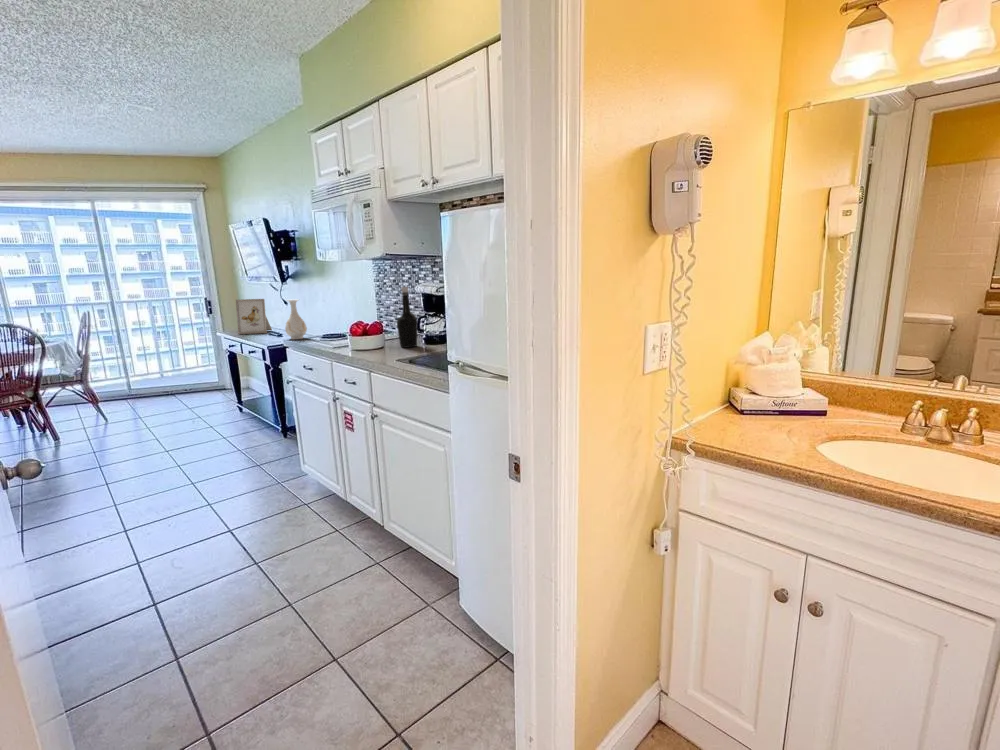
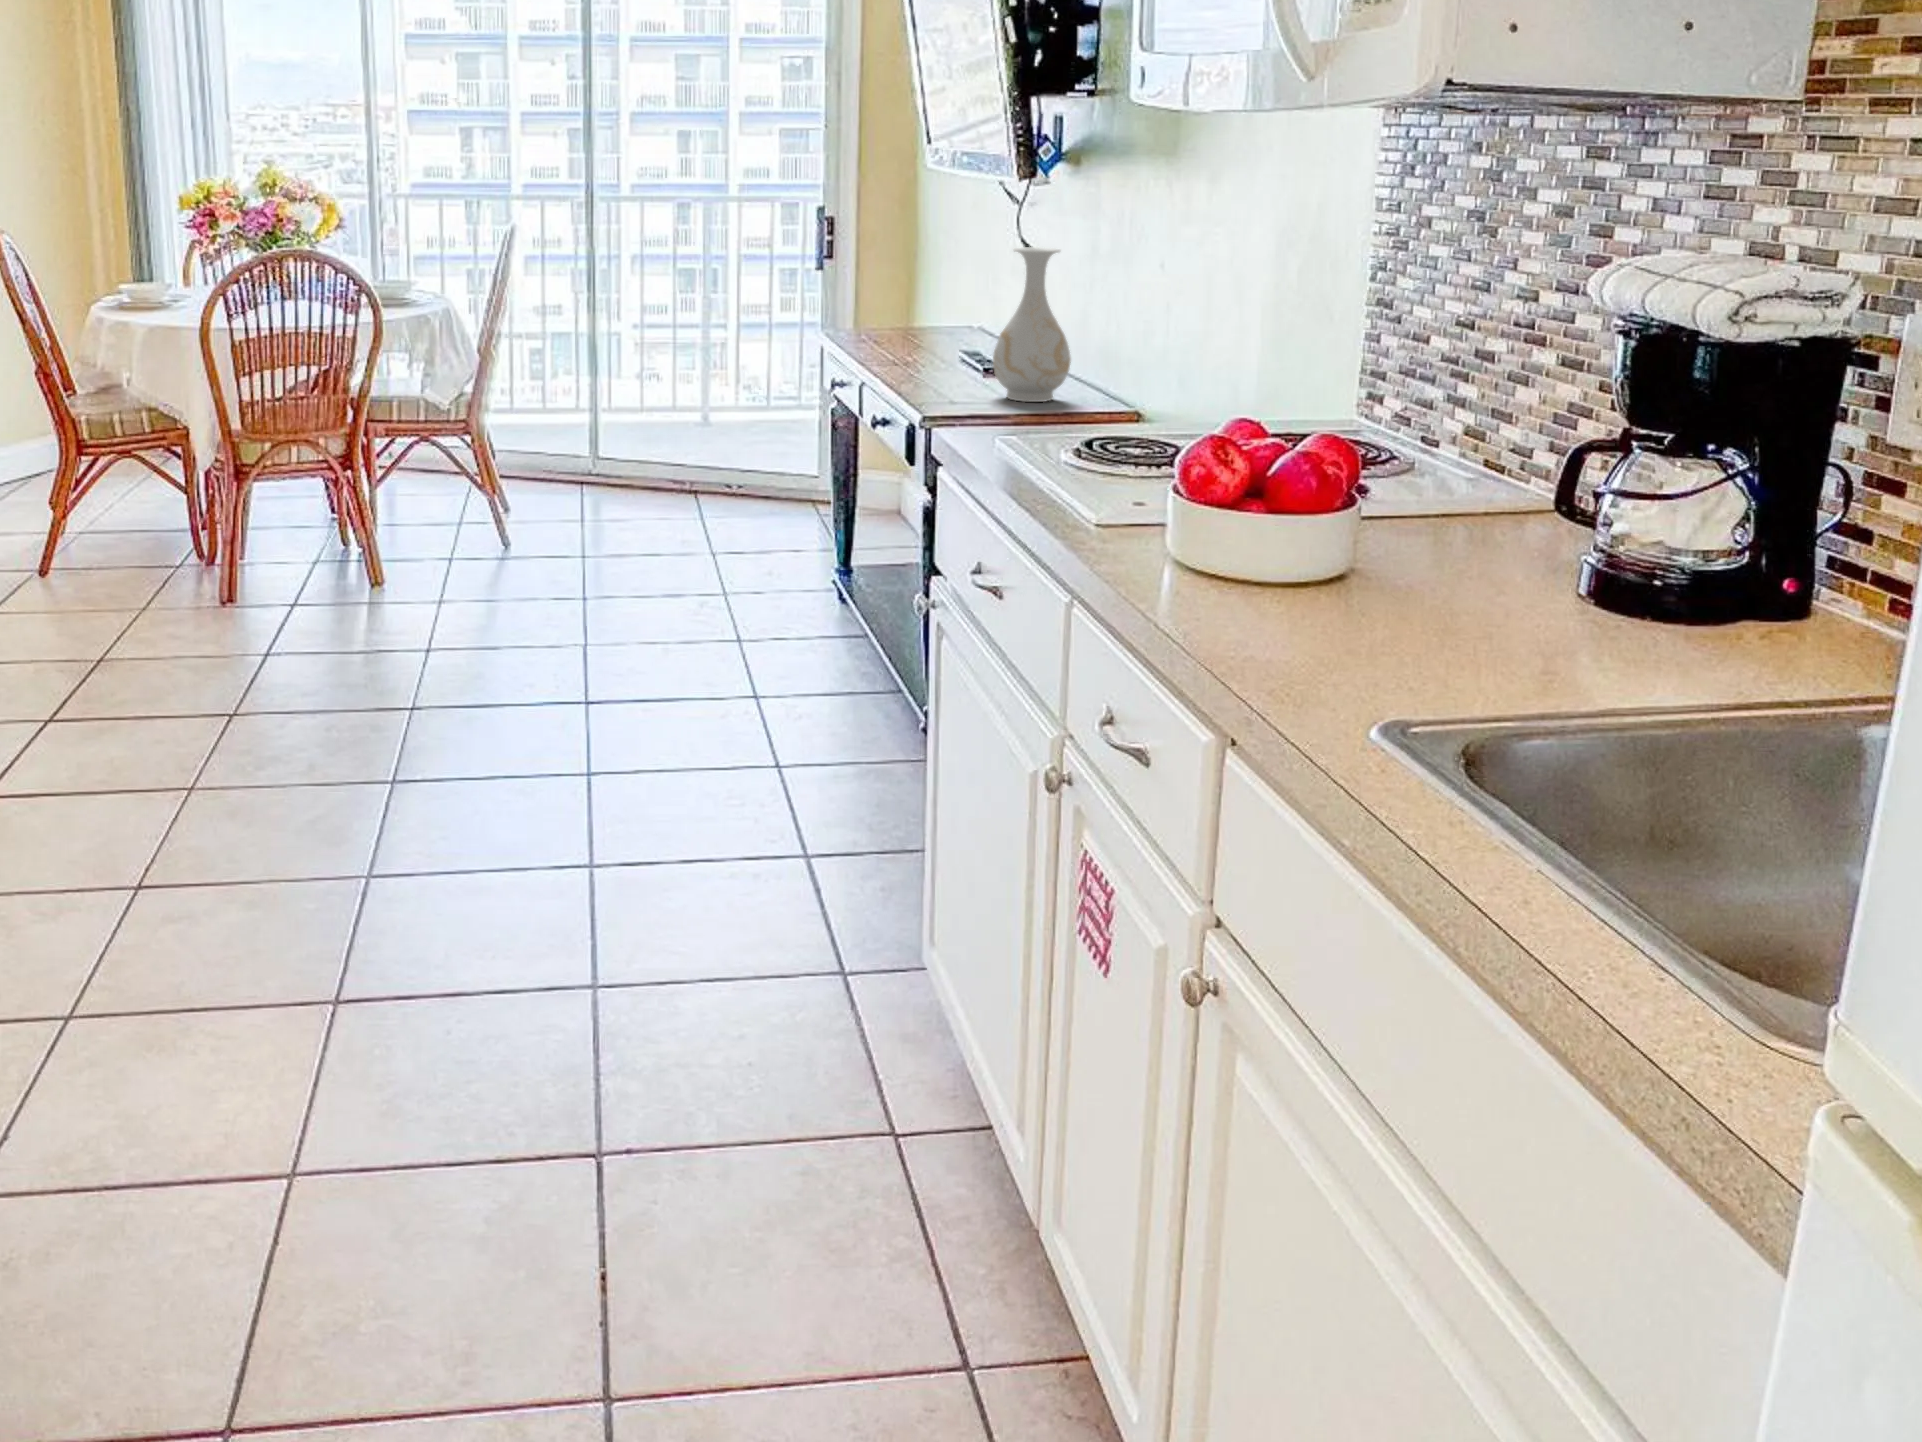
bottle: present [397,287,417,348] -> none [1438,273,1572,621]
picture frame: present [236,299,272,334] -> none [863,226,974,352]

